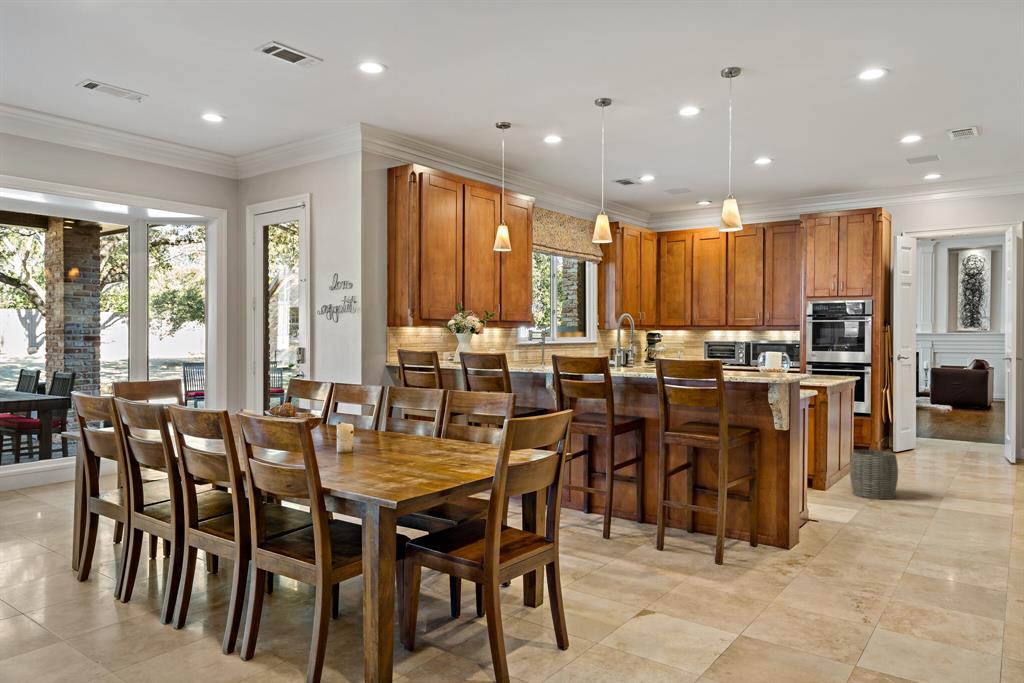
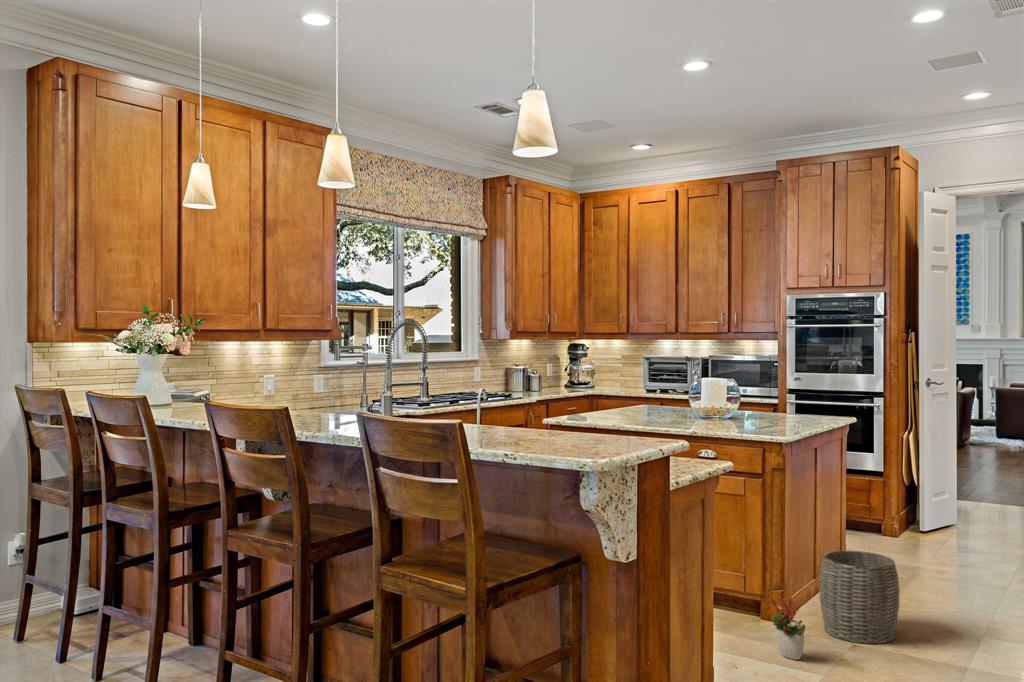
decorative plant: none [828,470,849,505] -> present [772,596,805,660]

